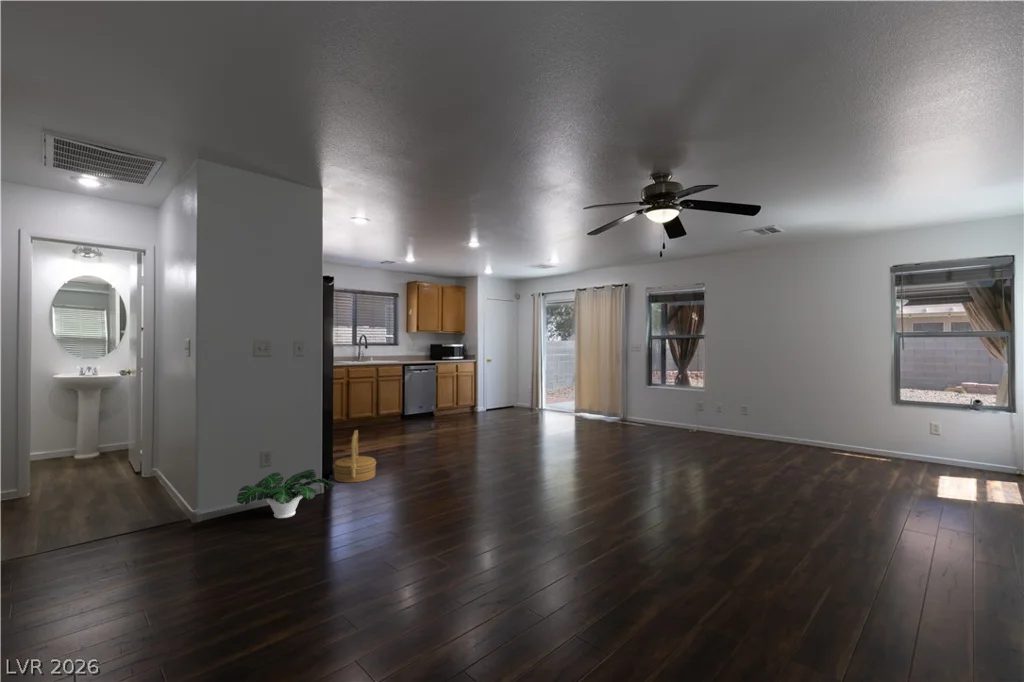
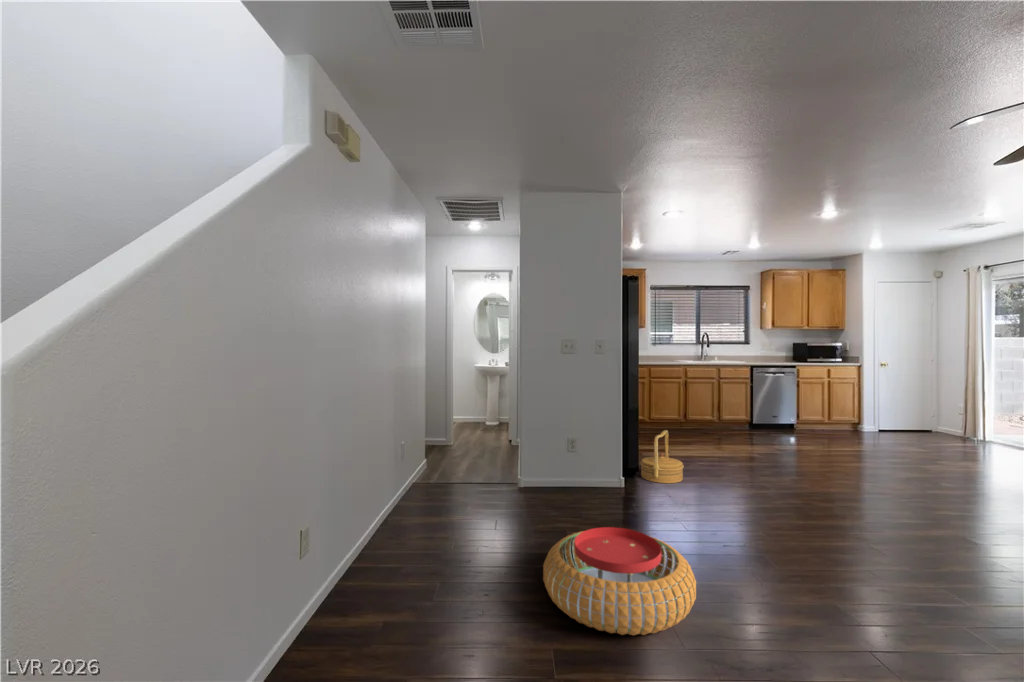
potted plant: present [237,470,334,518] -> none [541,457,621,500]
pouf: none [307,526,460,633] -> present [543,527,696,635]

